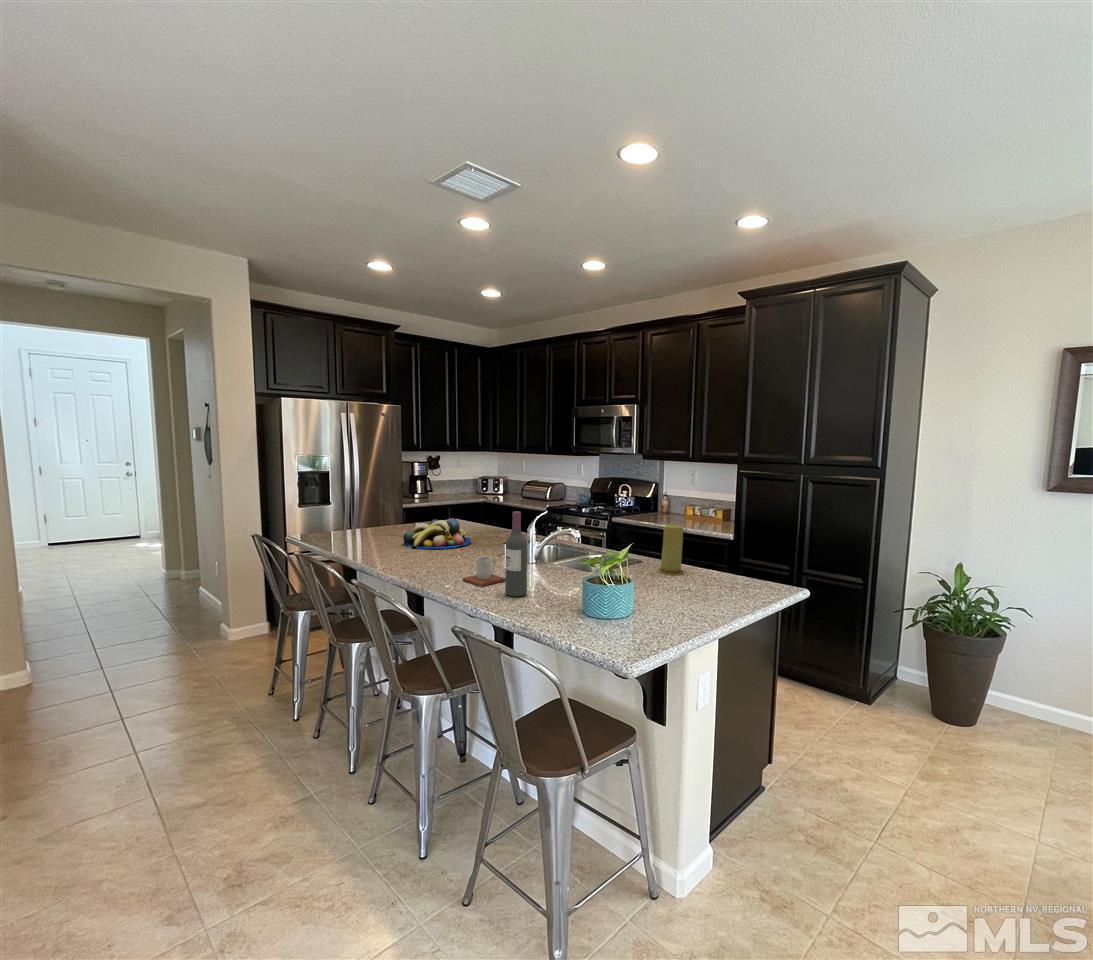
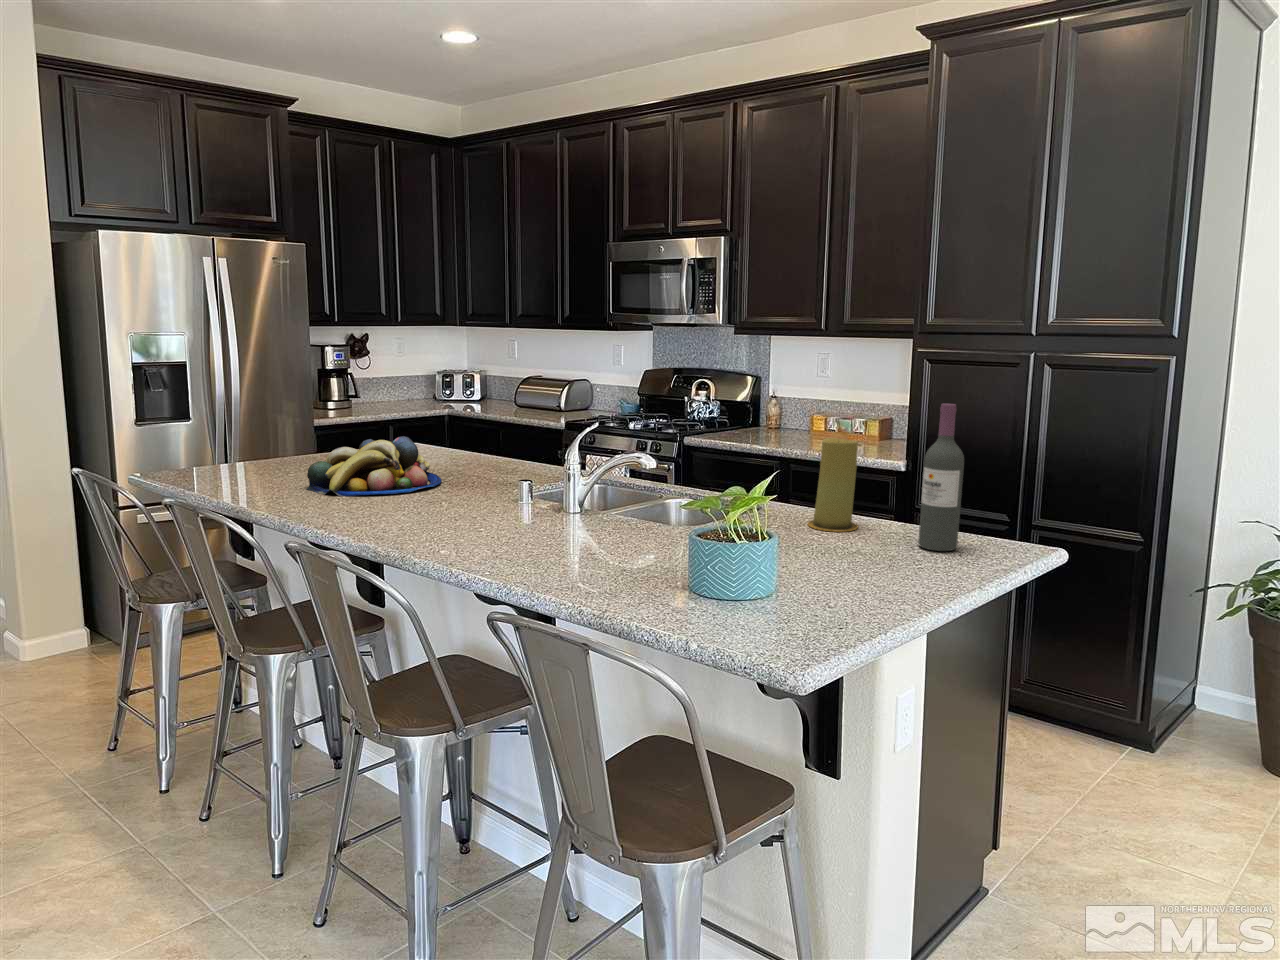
wine bottle: present [505,511,527,597] -> present [918,404,964,551]
mug: present [463,557,505,586] -> none [438,505,525,565]

